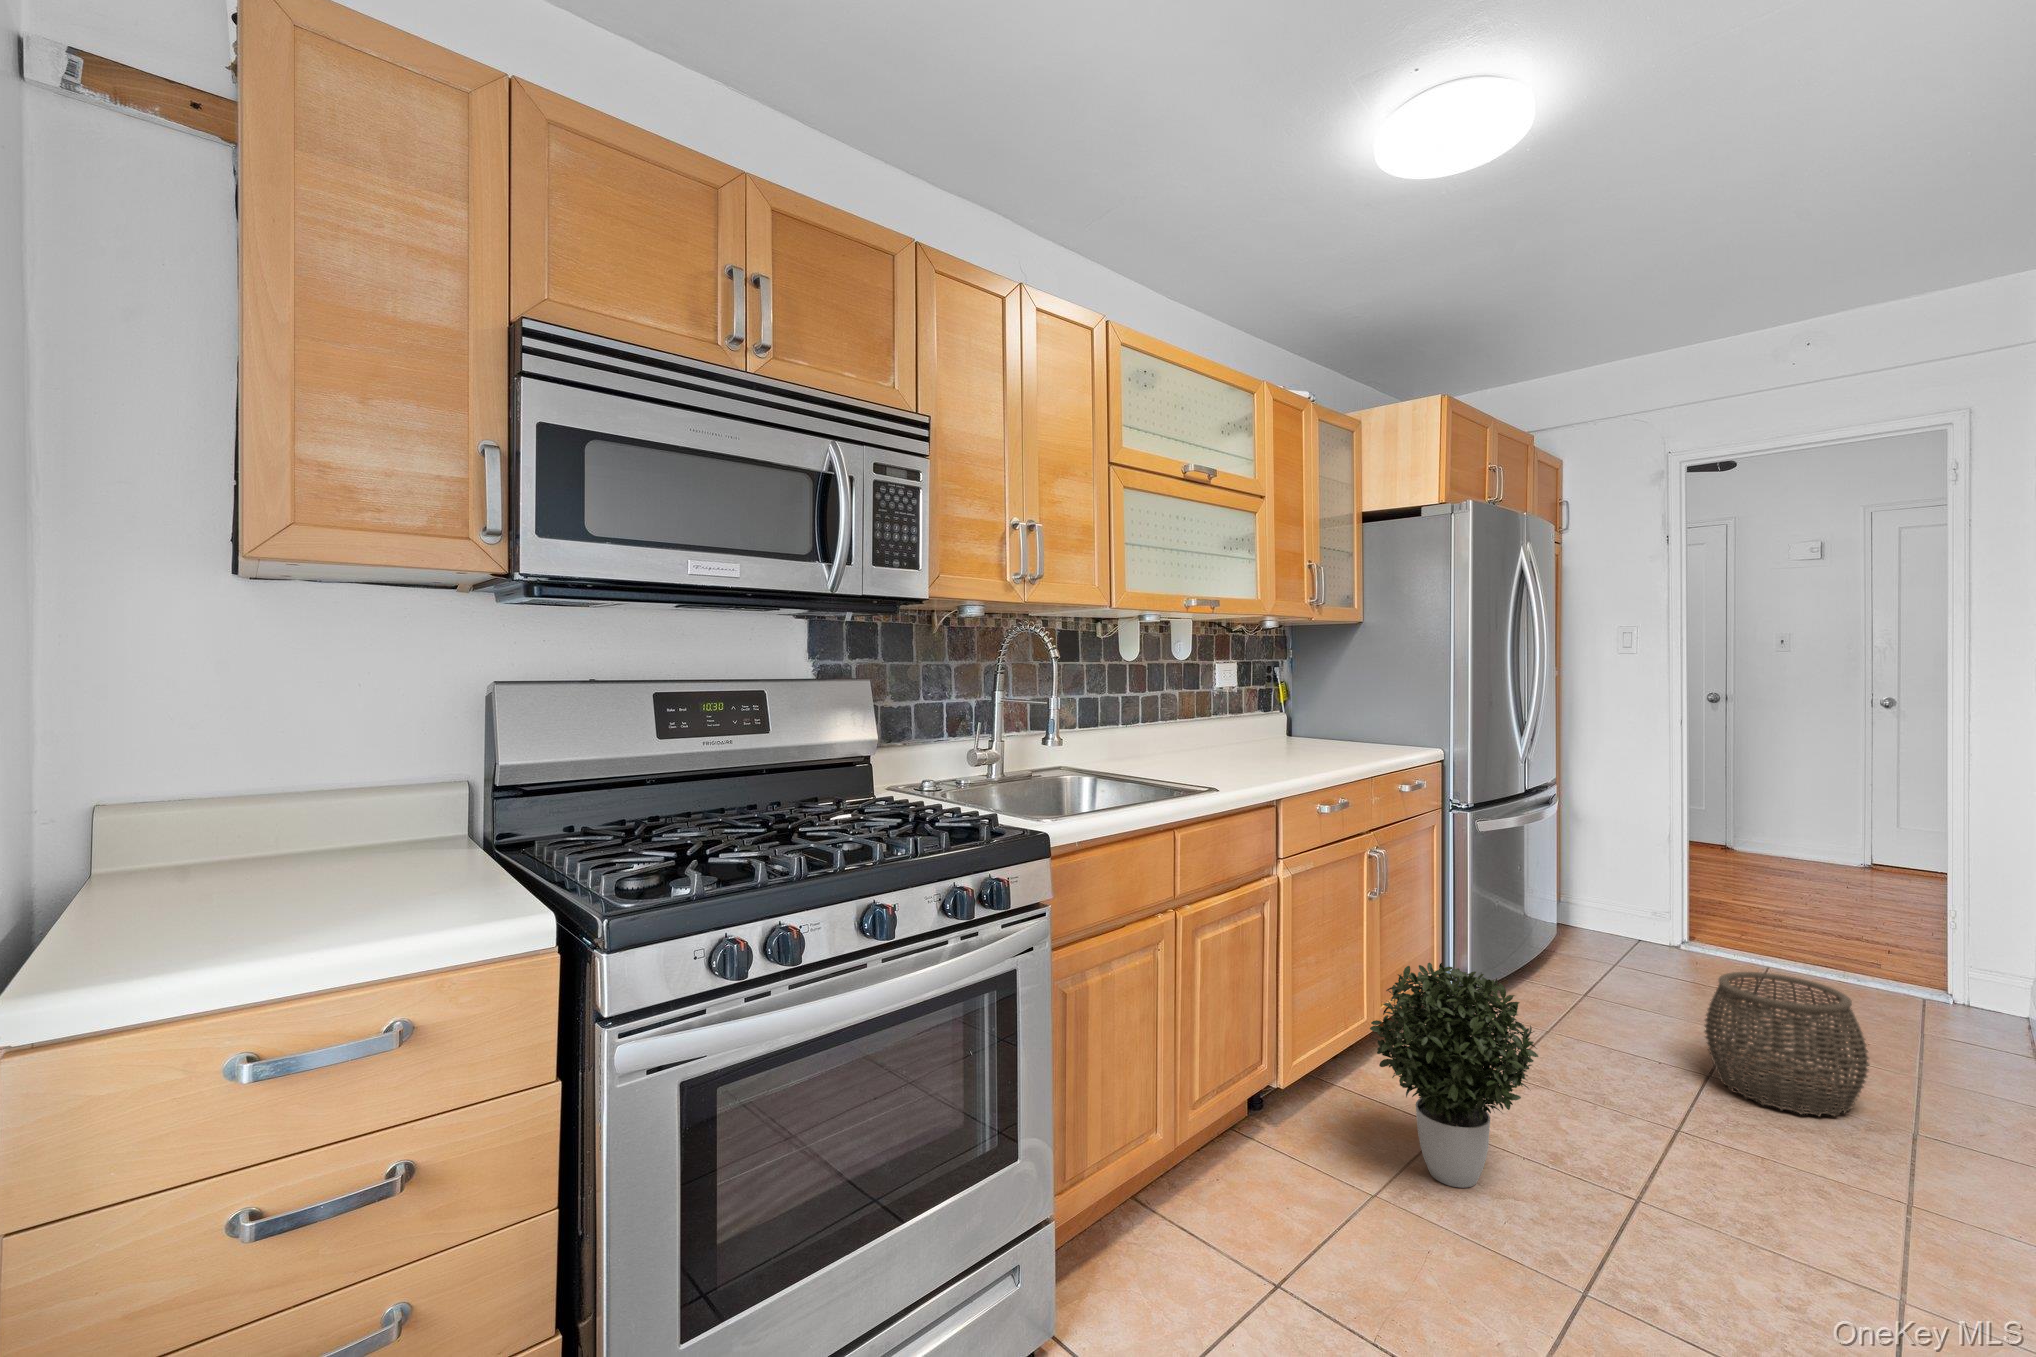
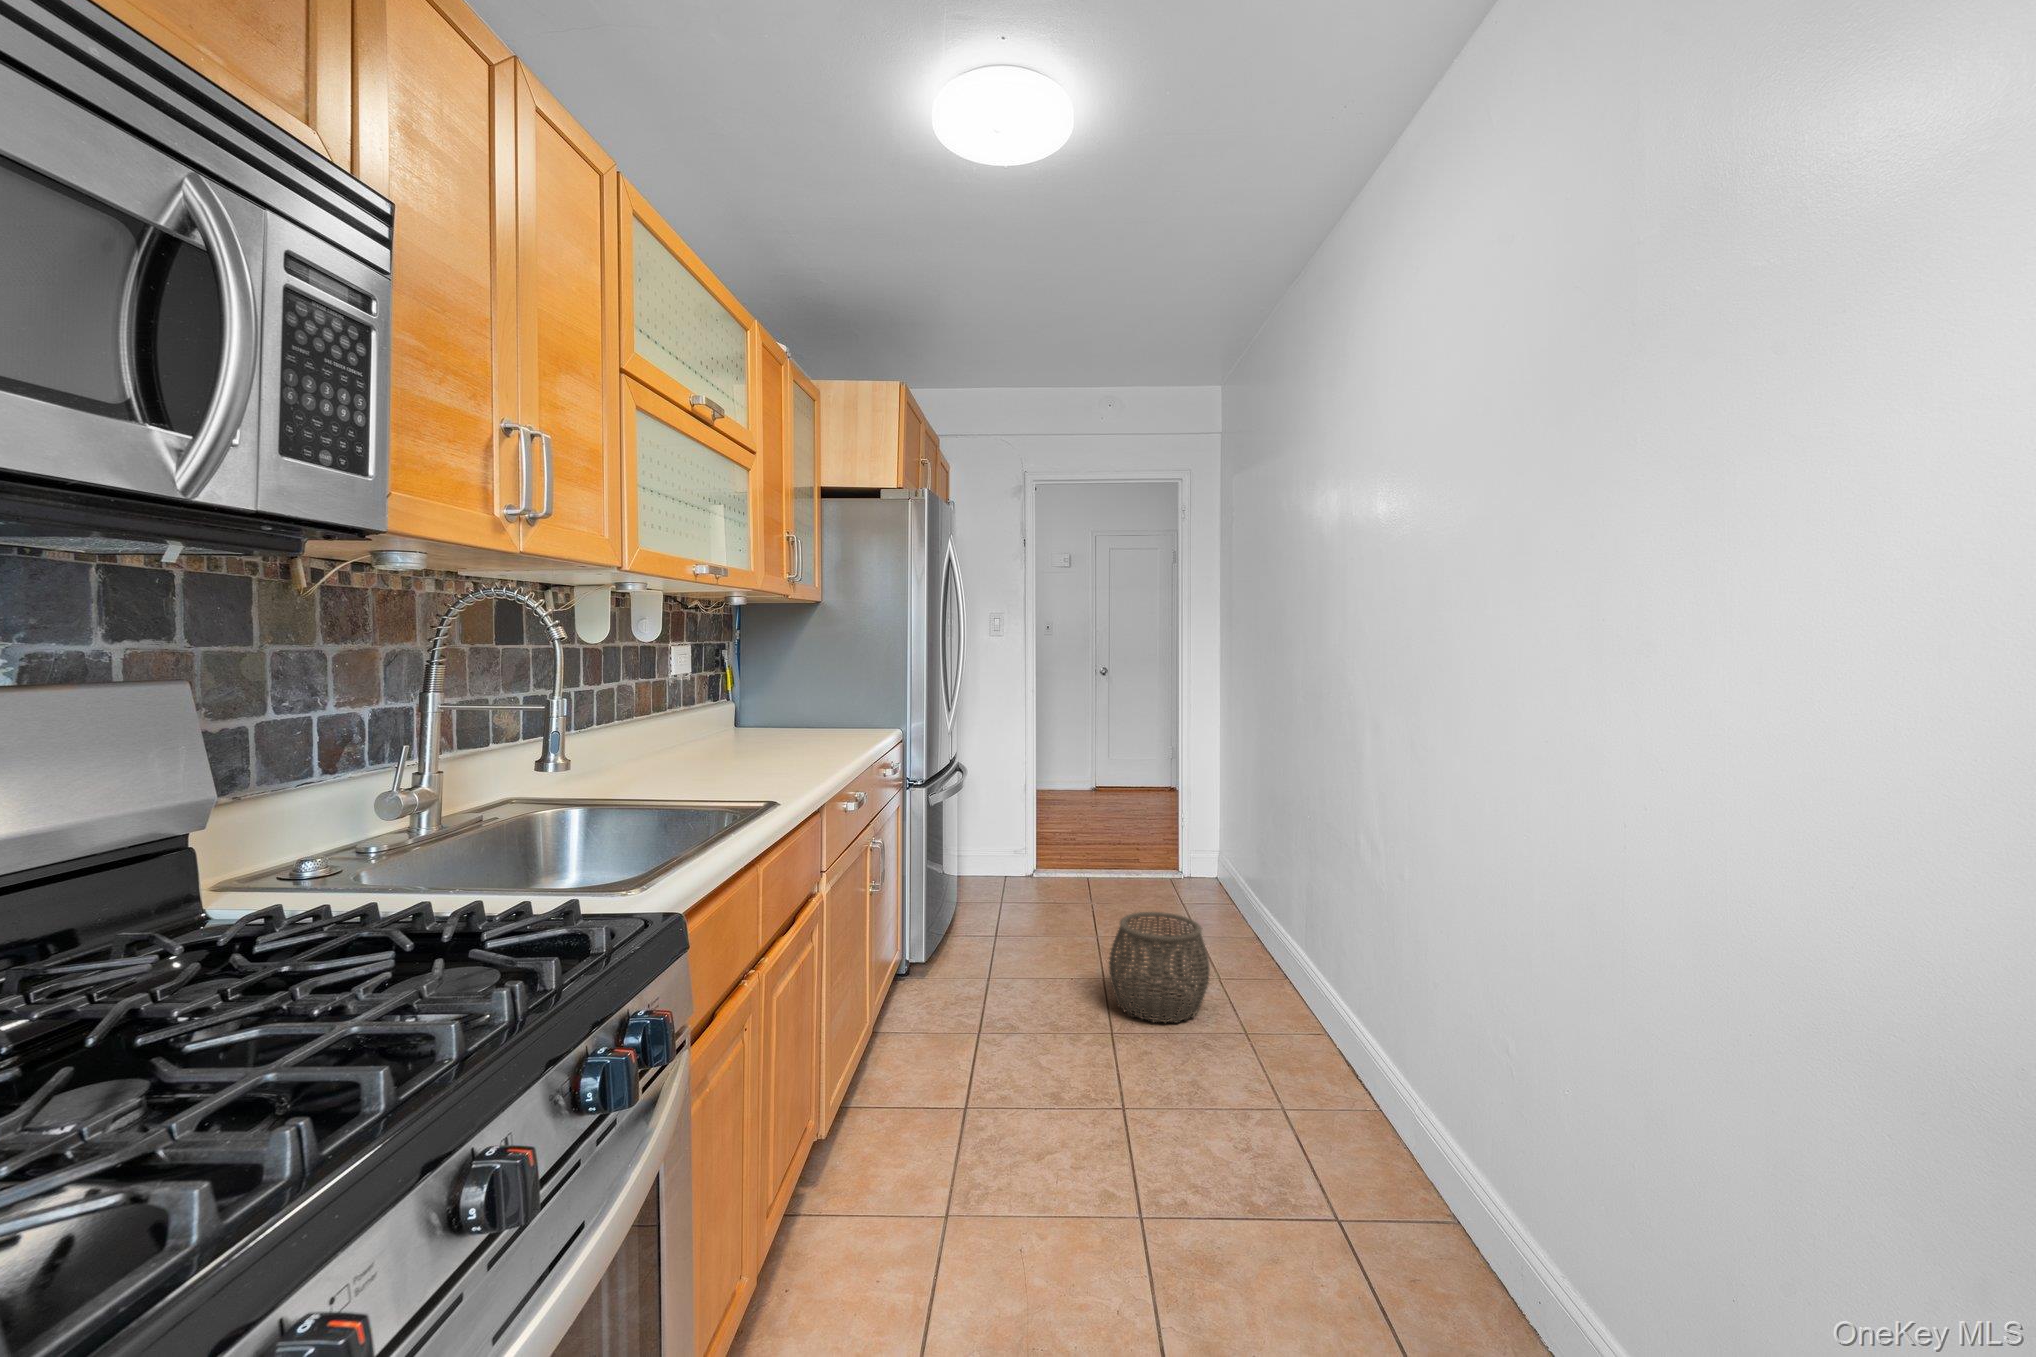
potted plant: present [1370,963,1538,1188] -> none [934,976,1081,1205]

